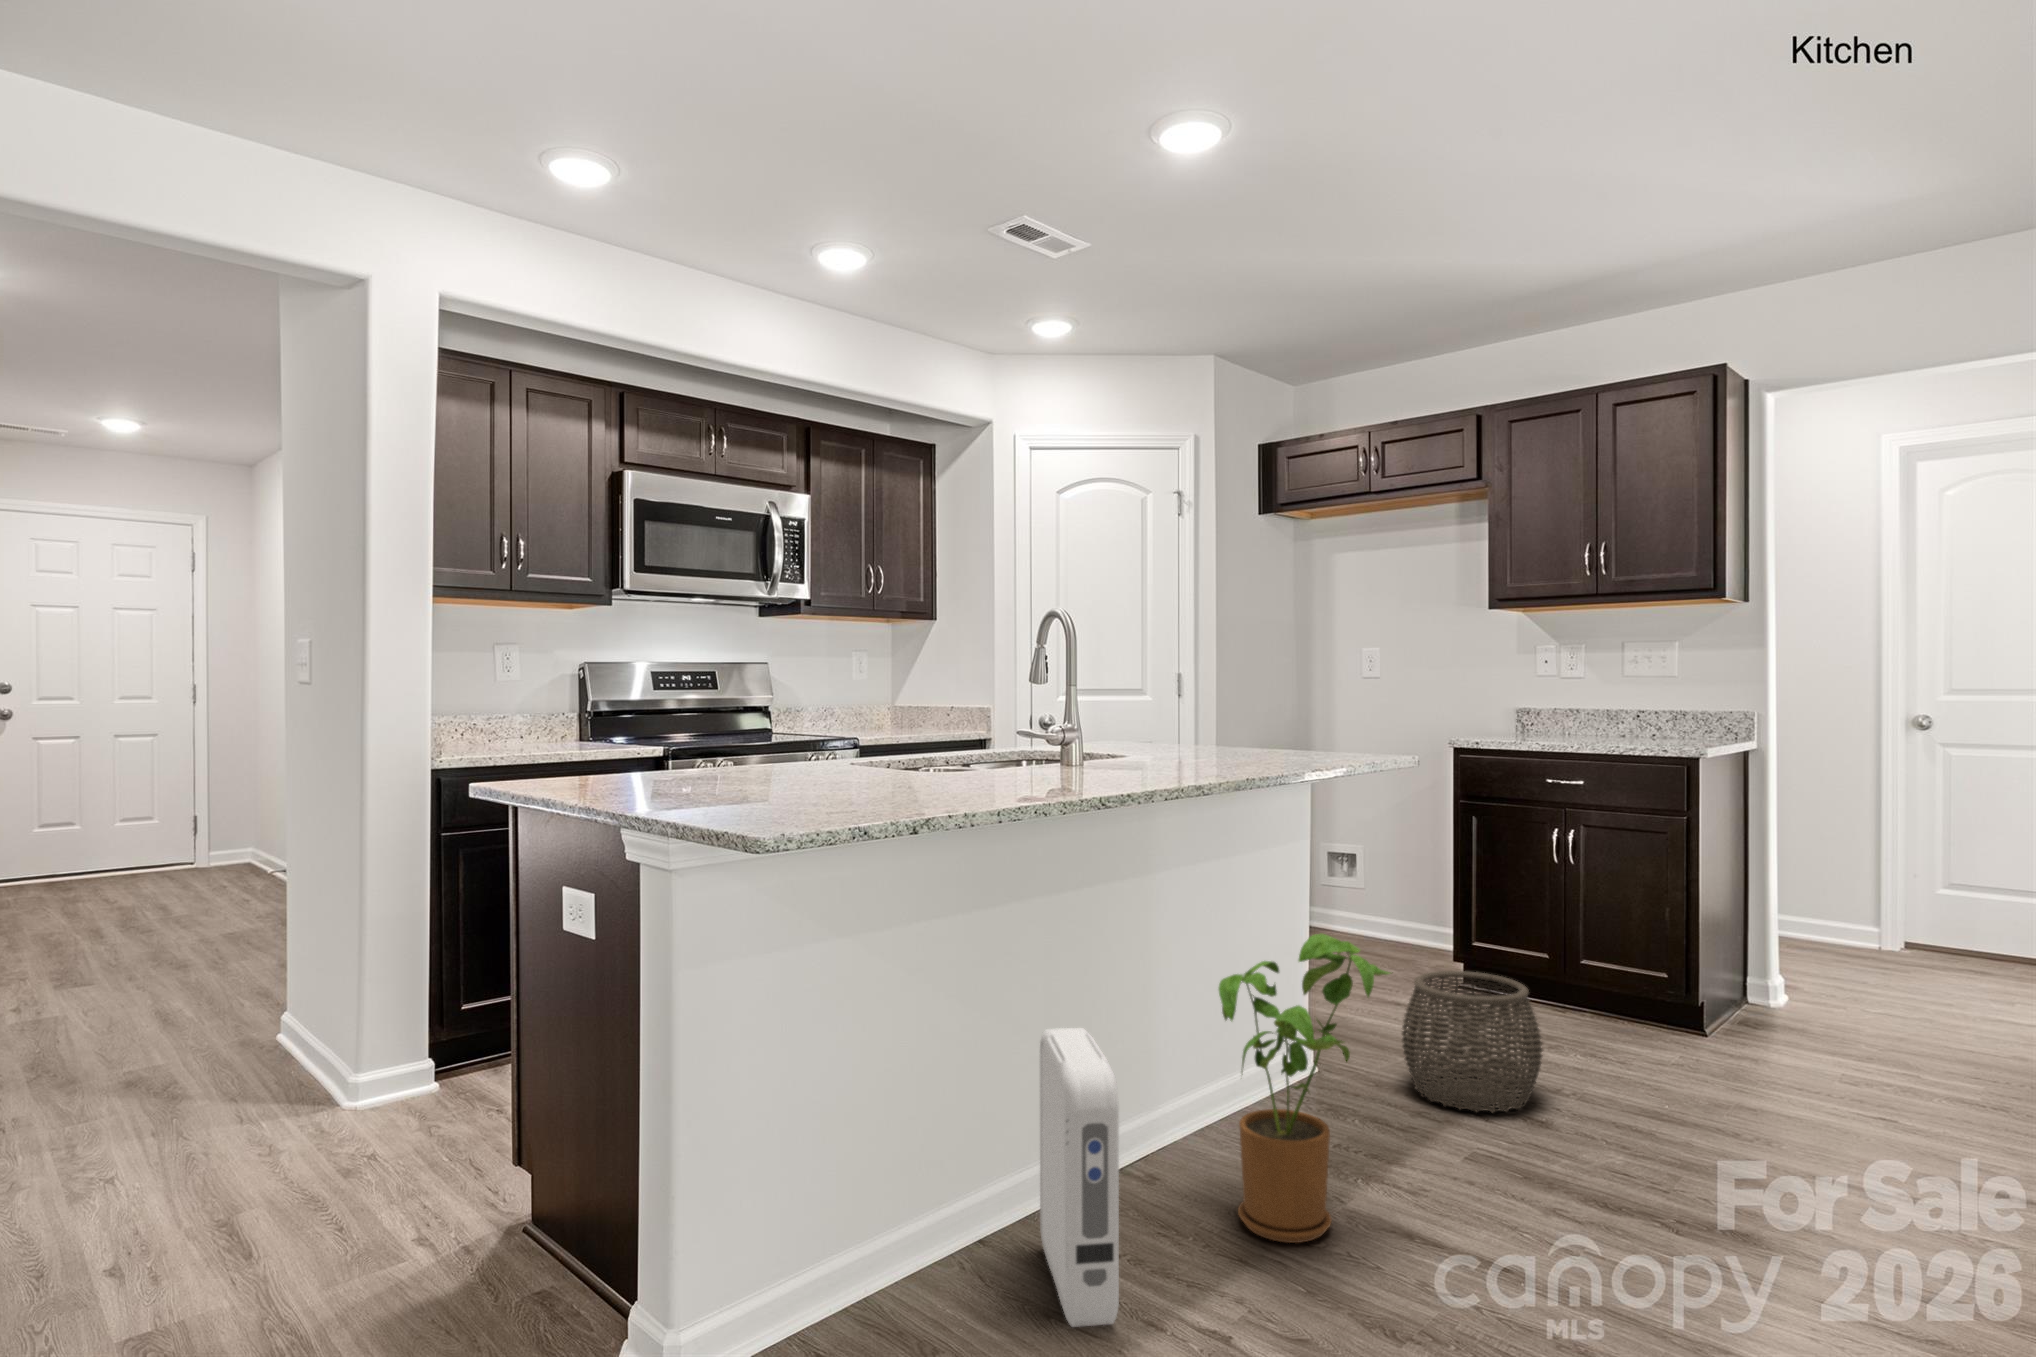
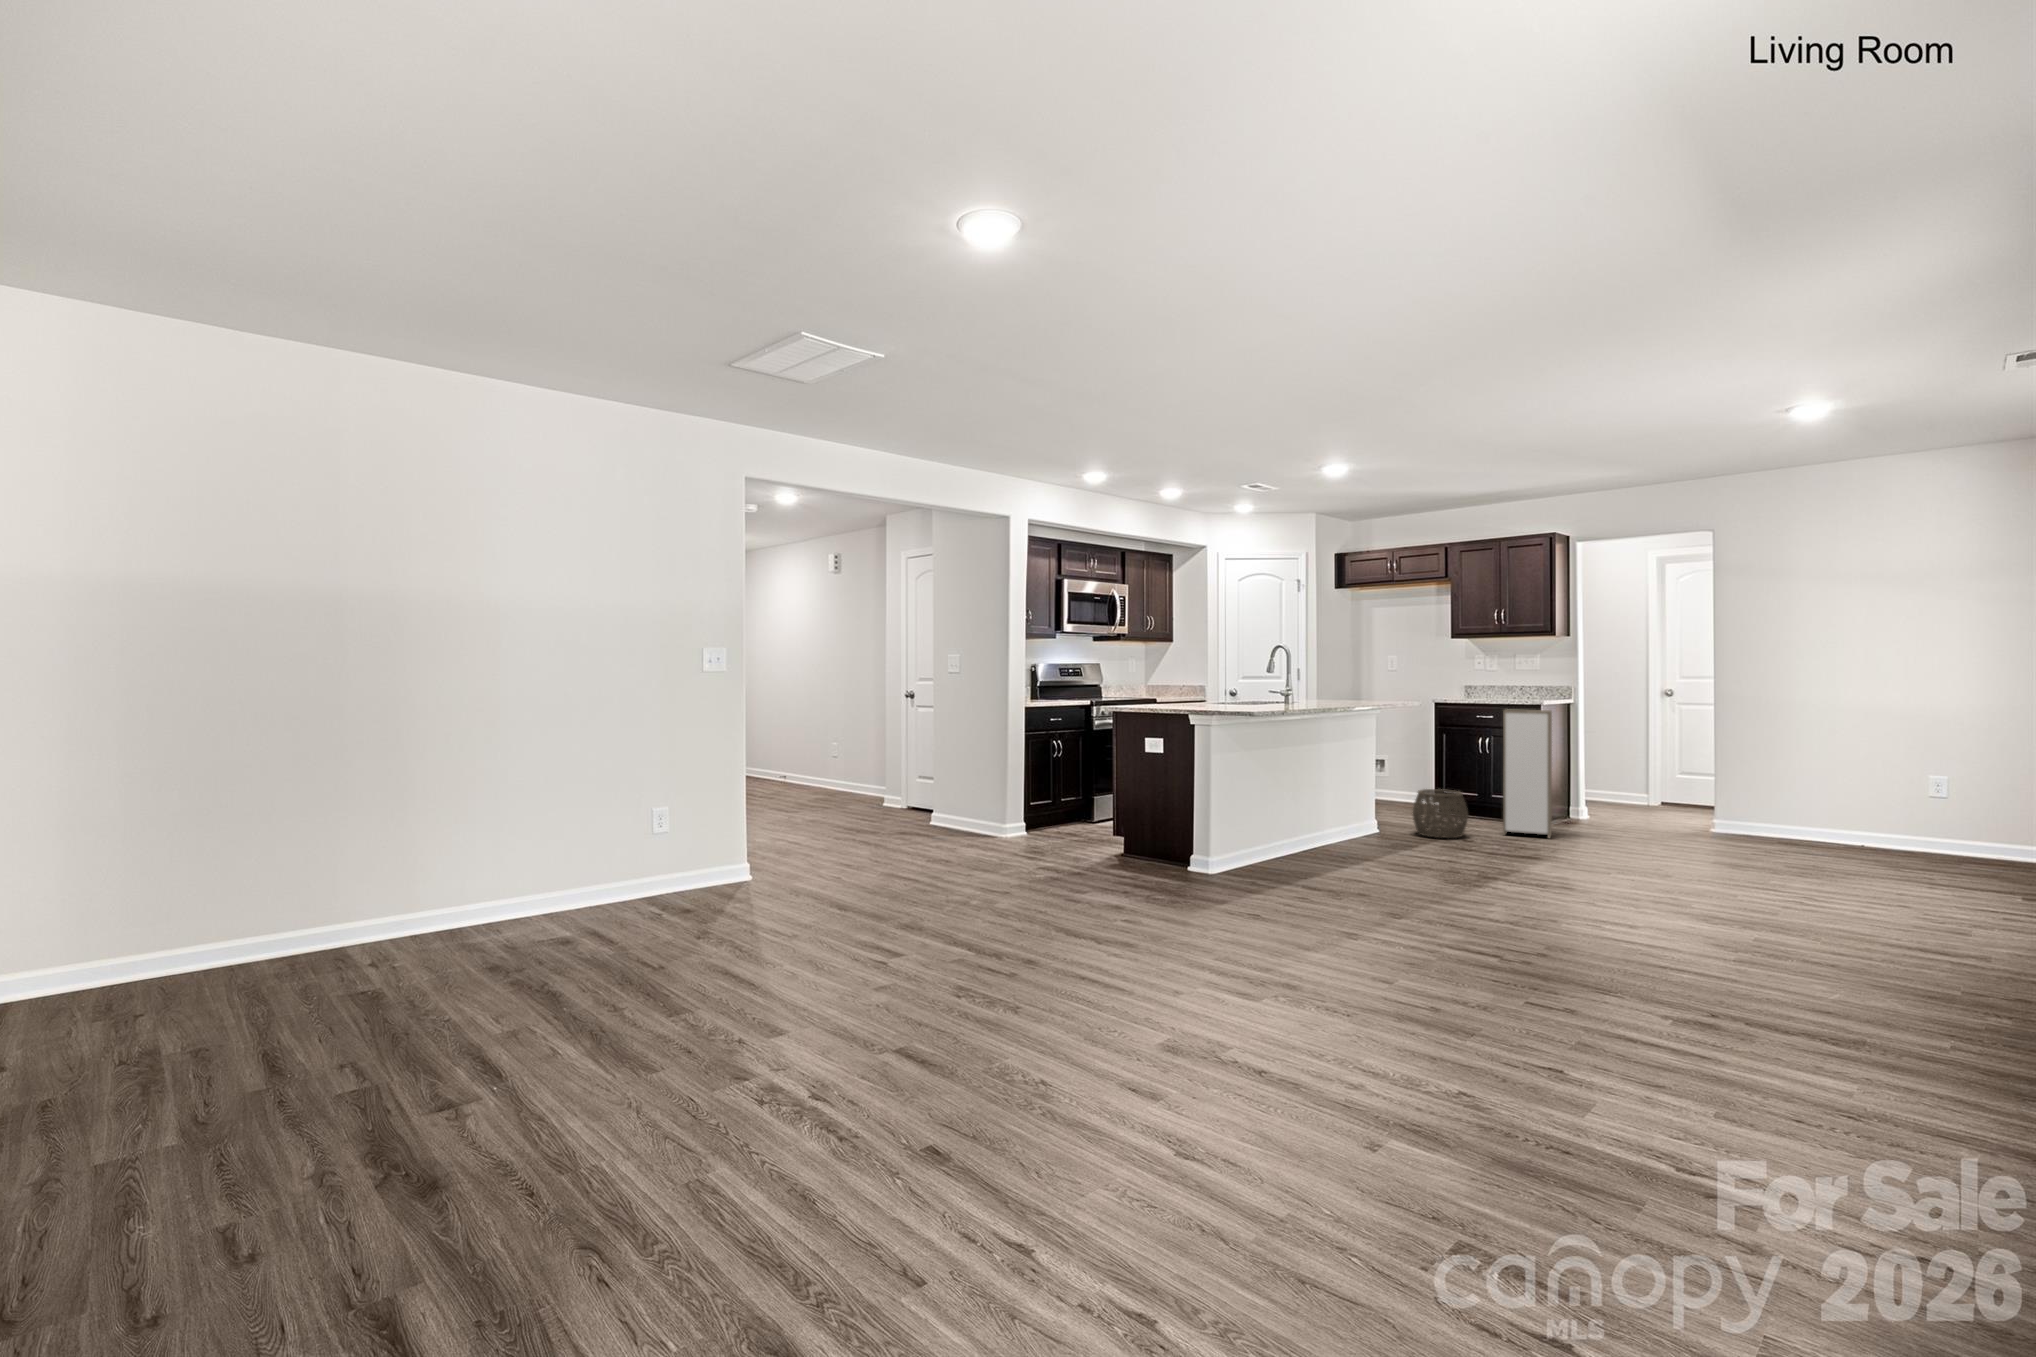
storage cabinet: none [1626,771,1752,1112] -> present [1503,710,1552,838]
house plant: present [1219,934,1390,1243] -> none [1351,758,1412,858]
air purifier: present [1040,1028,1119,1327] -> none [1295,786,1331,868]

